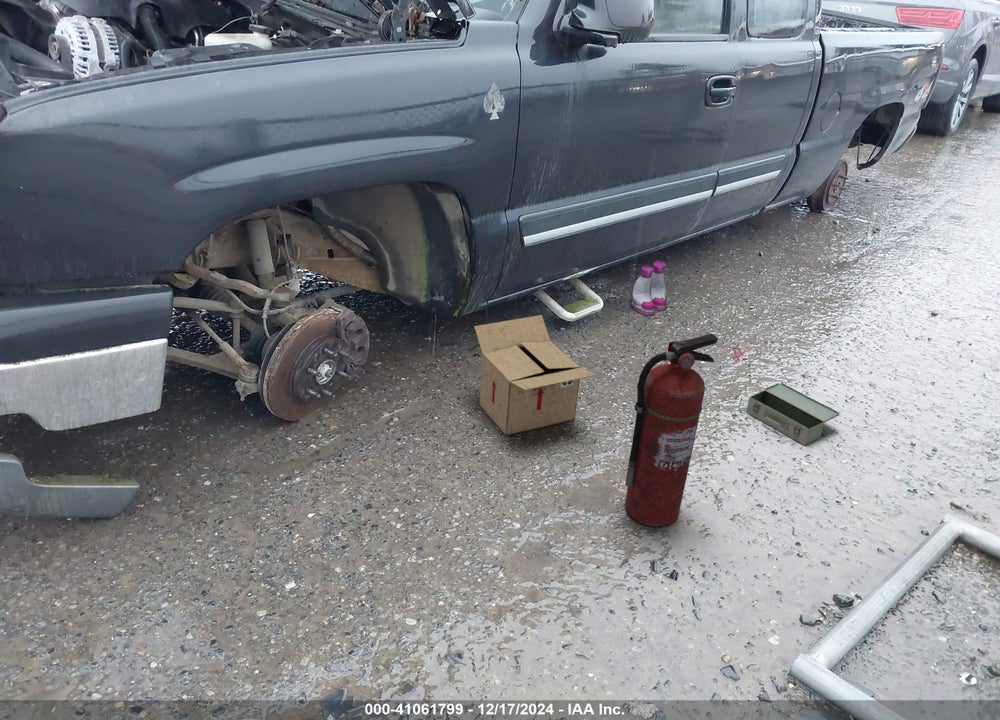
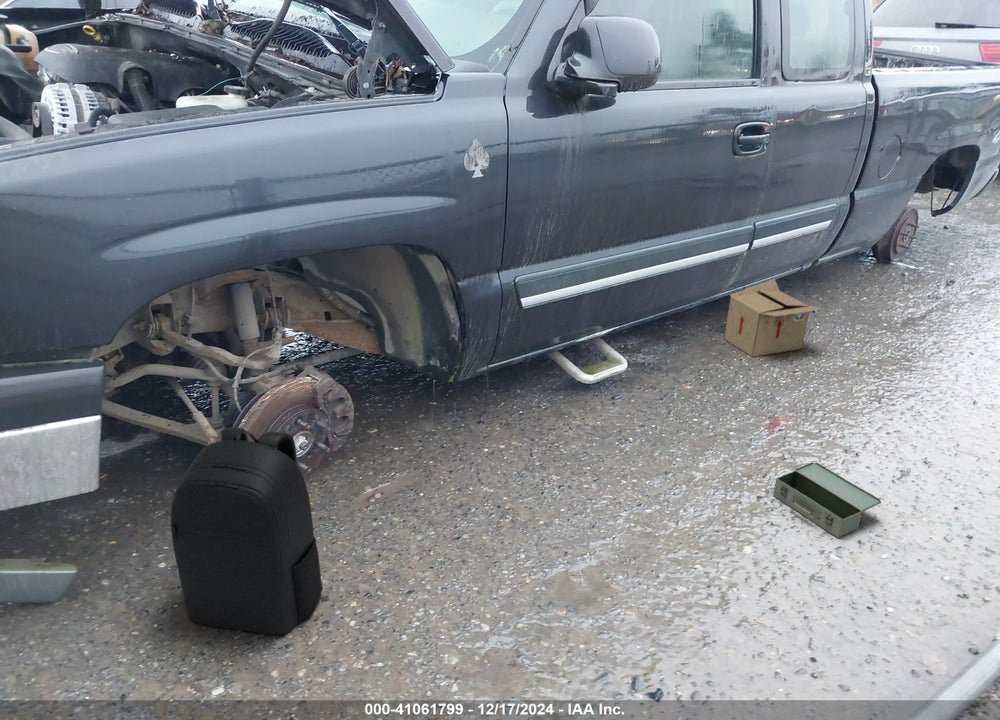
boots: present [631,260,667,315] -> none [659,319,700,380]
cardboard box: present [474,315,597,436] -> present [724,279,824,357]
fire extinguisher: present [625,334,718,527] -> none [611,416,710,635]
backpack: none [235,351,365,538] -> present [171,427,323,634]

